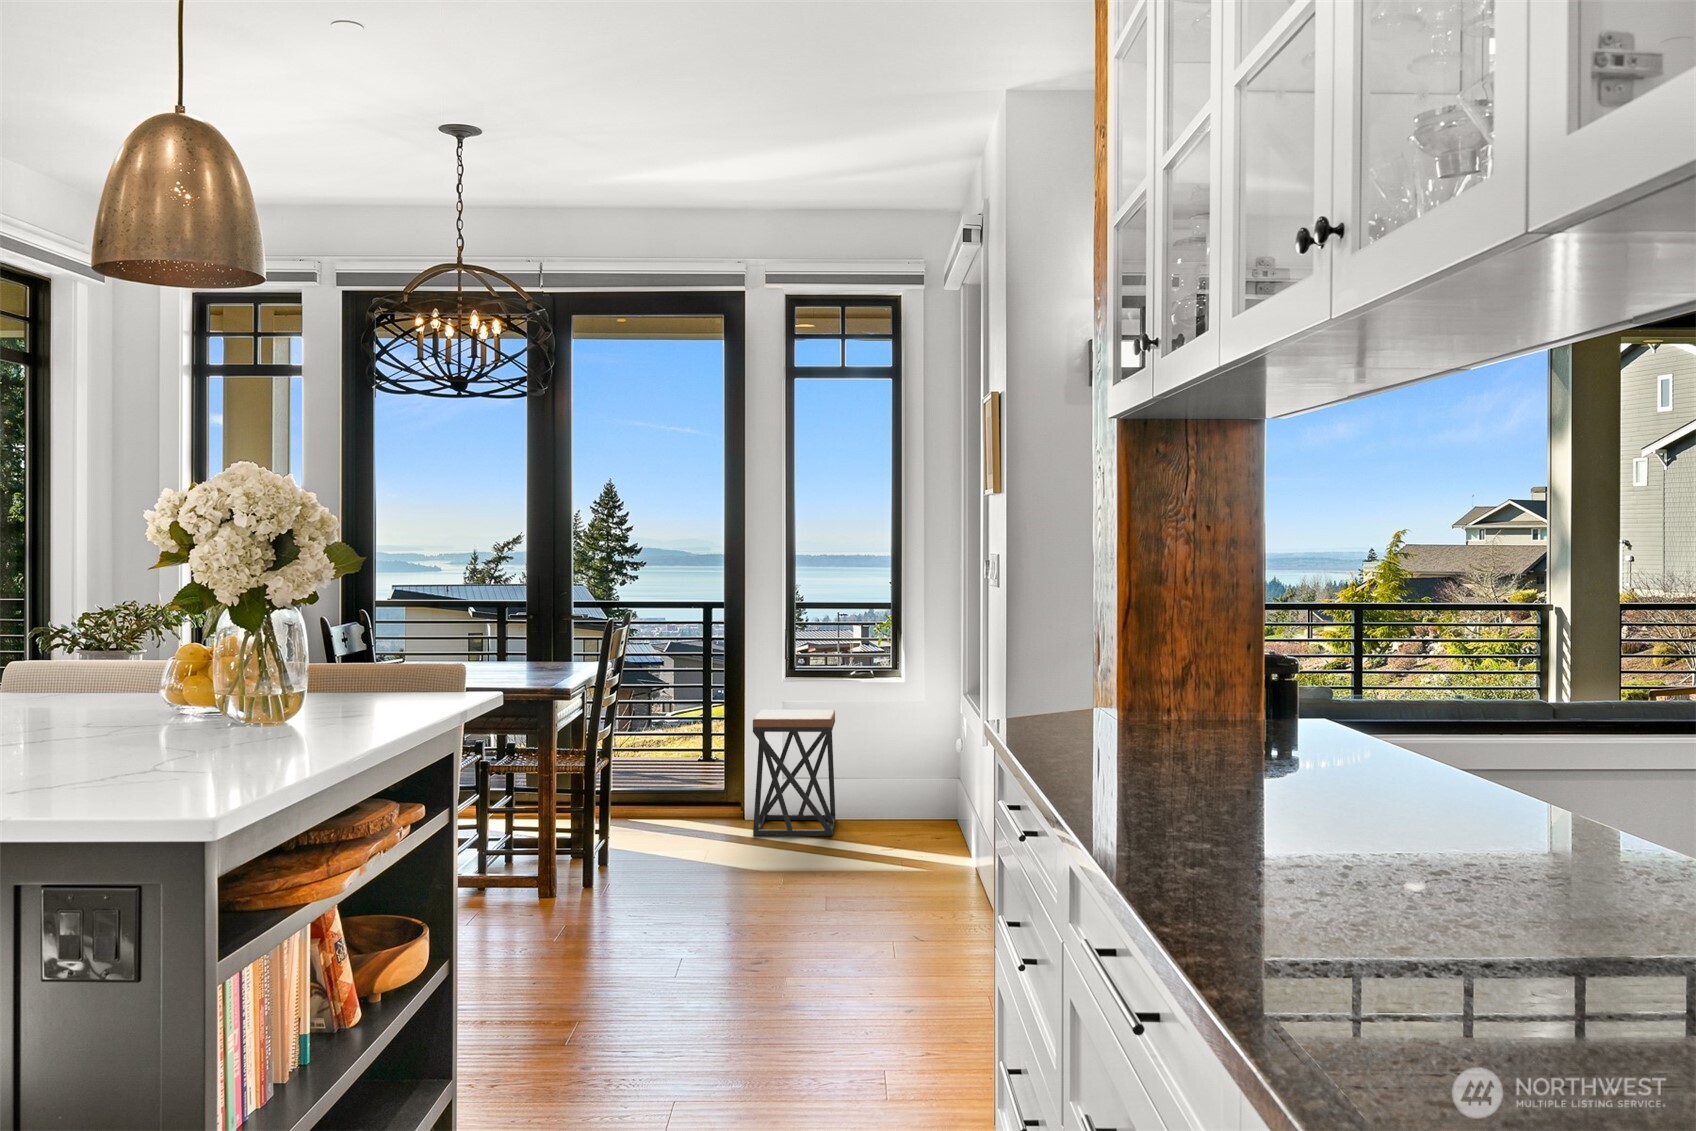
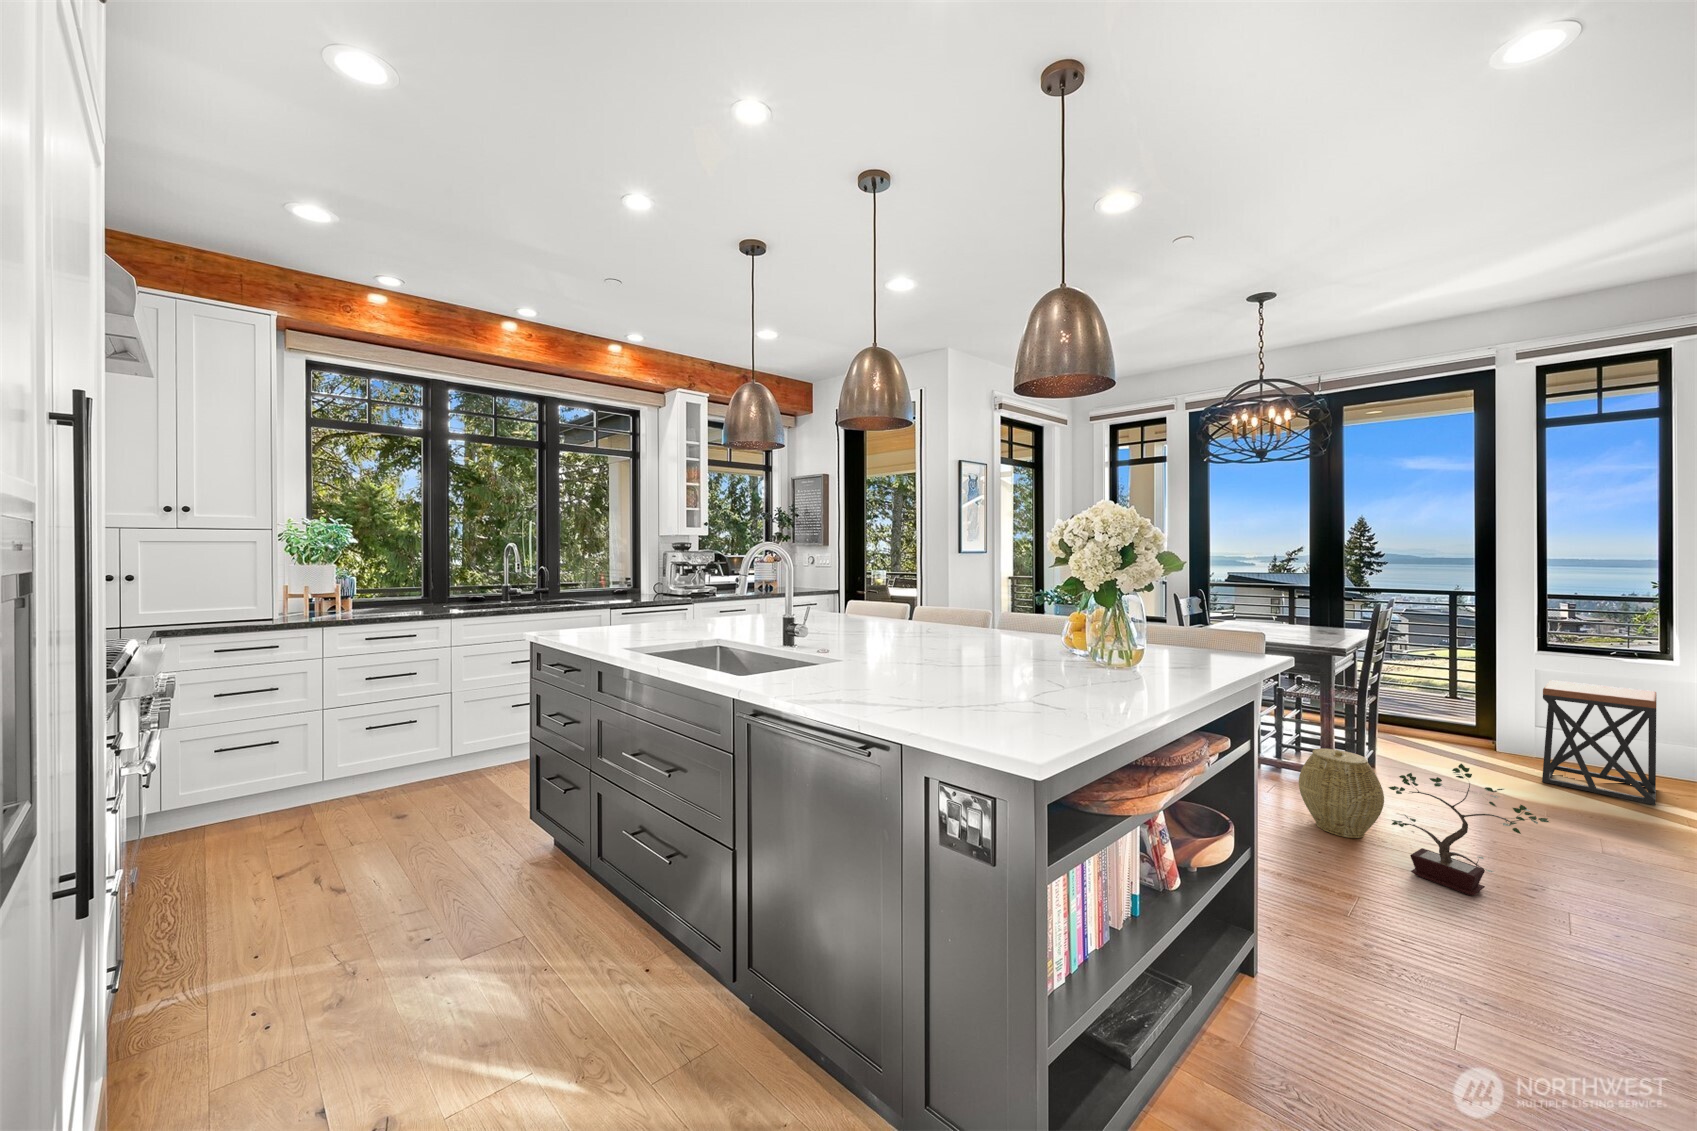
potted plant: none [602,812,737,973] -> present [1389,764,1549,896]
woven basket: none [508,833,602,953] -> present [1299,748,1384,838]

